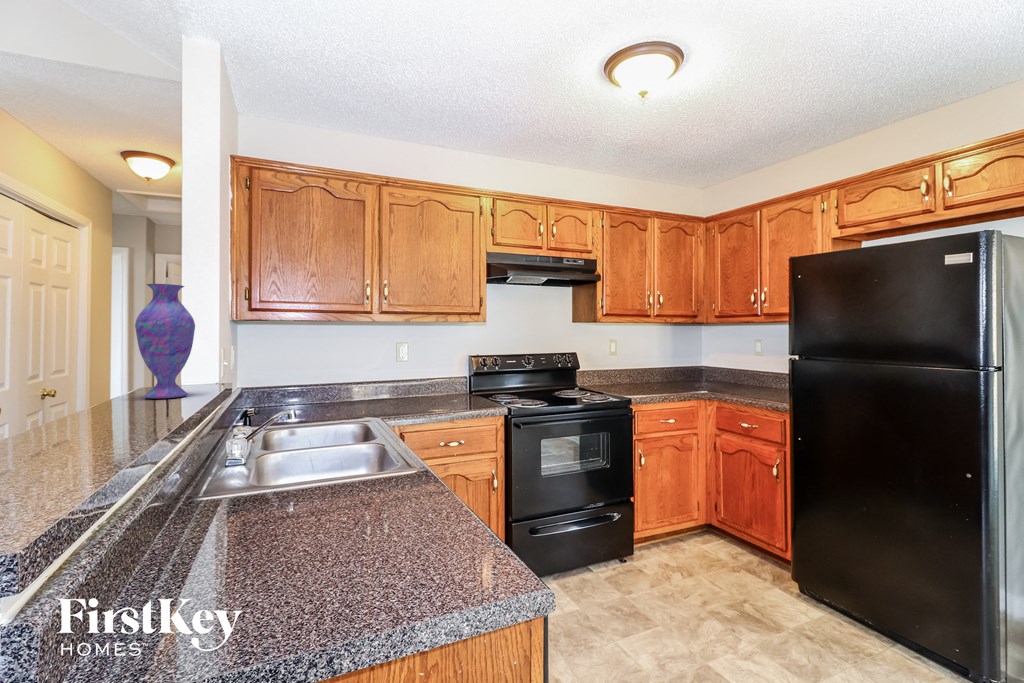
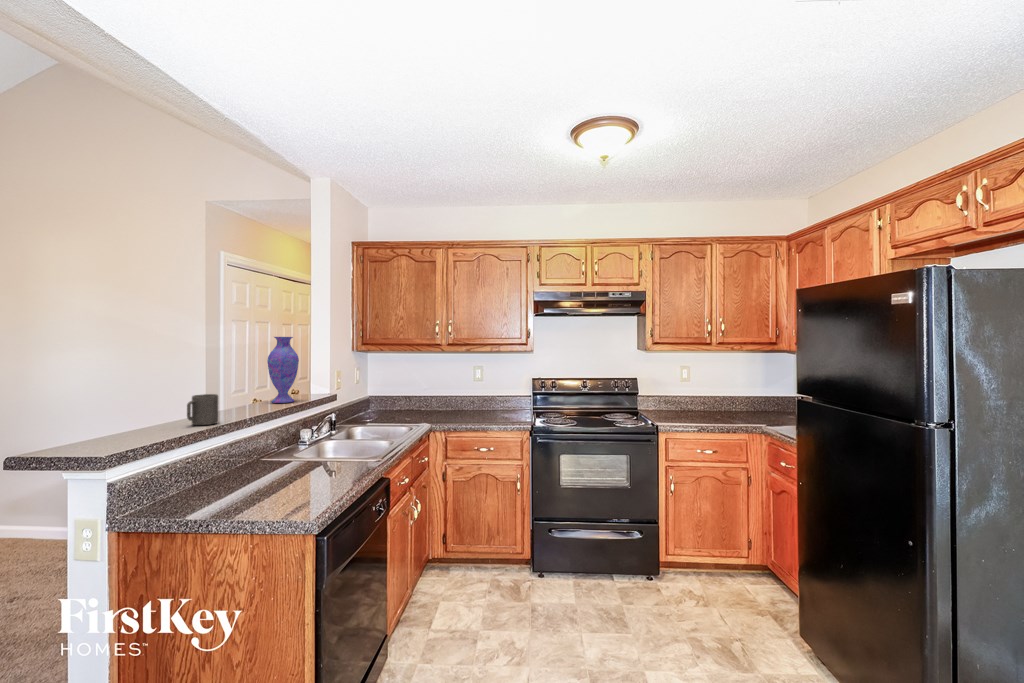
mug: none [80,377,141,442] -> present [187,394,218,425]

